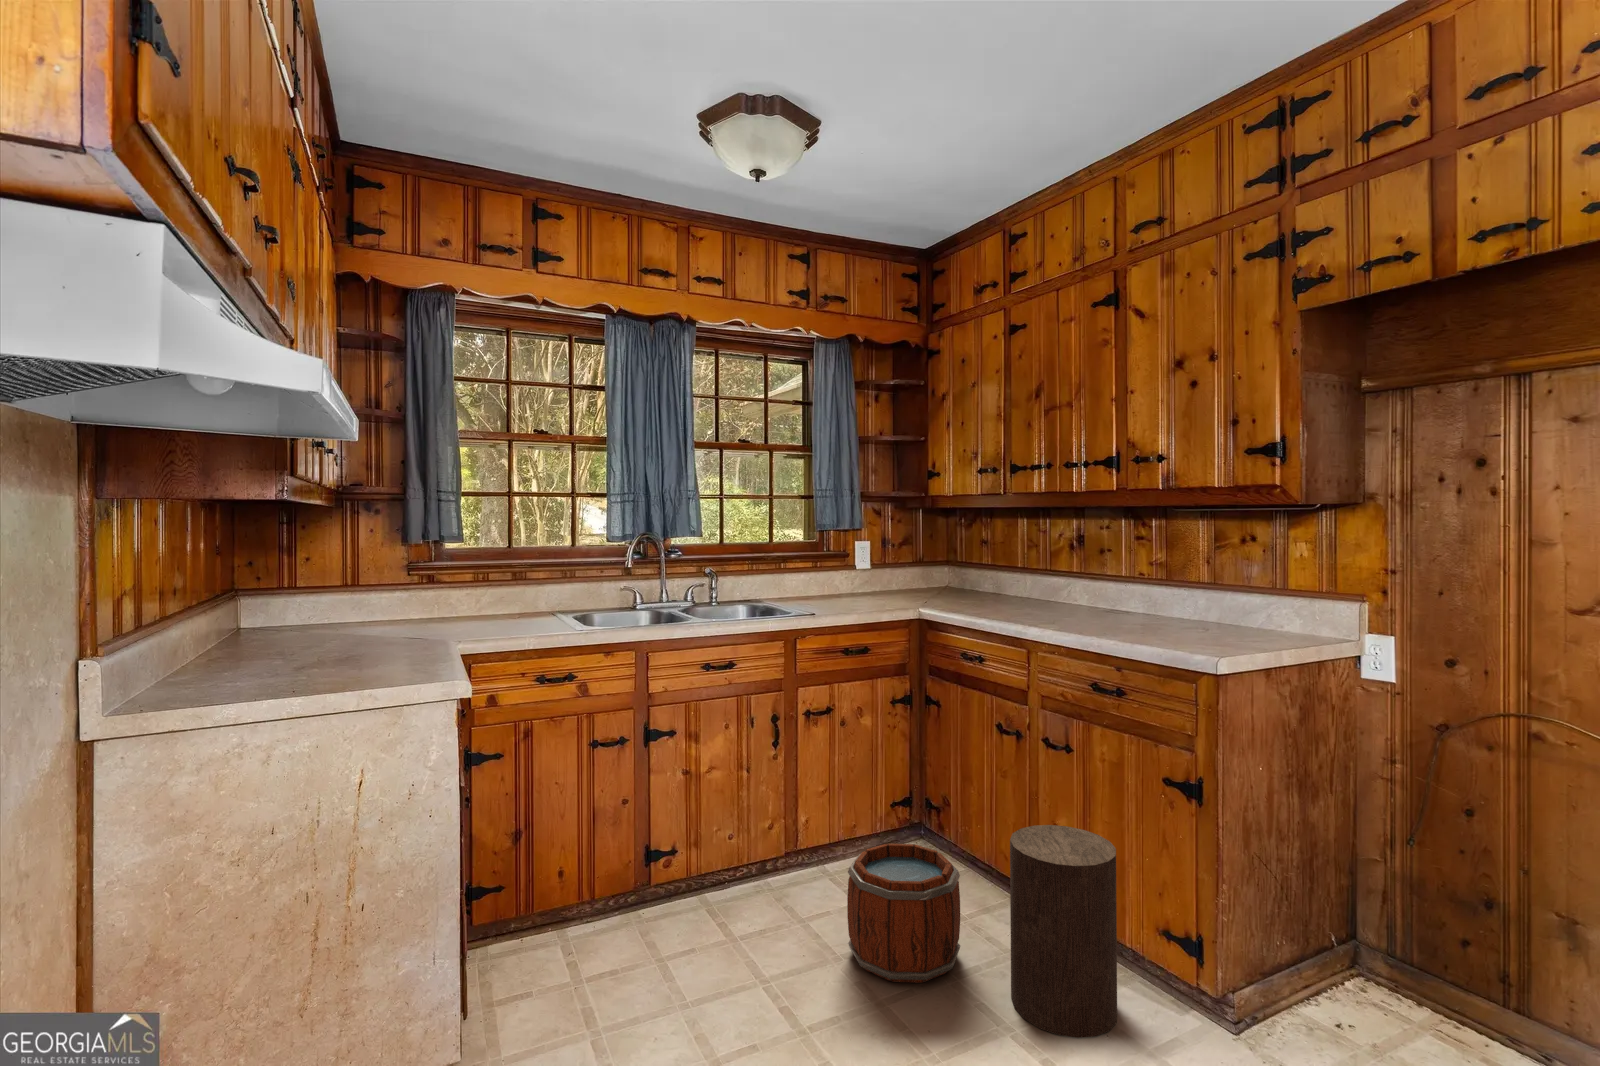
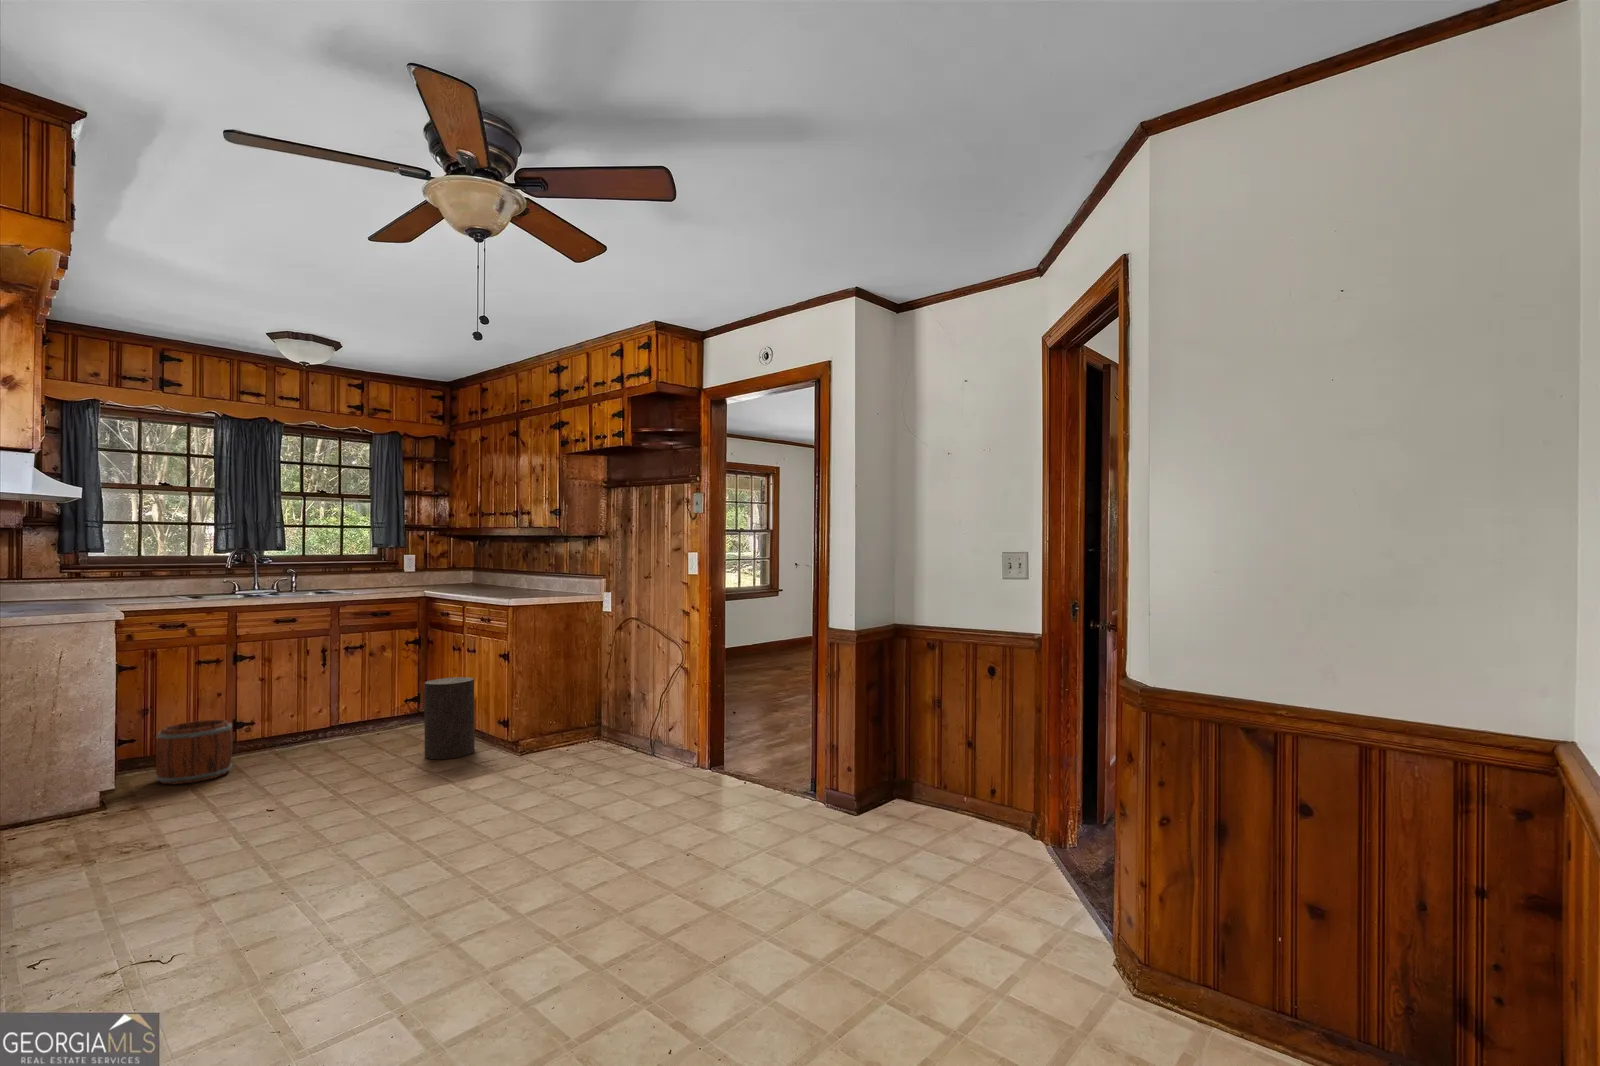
bucket: present [847,844,960,983] -> present [156,719,232,784]

